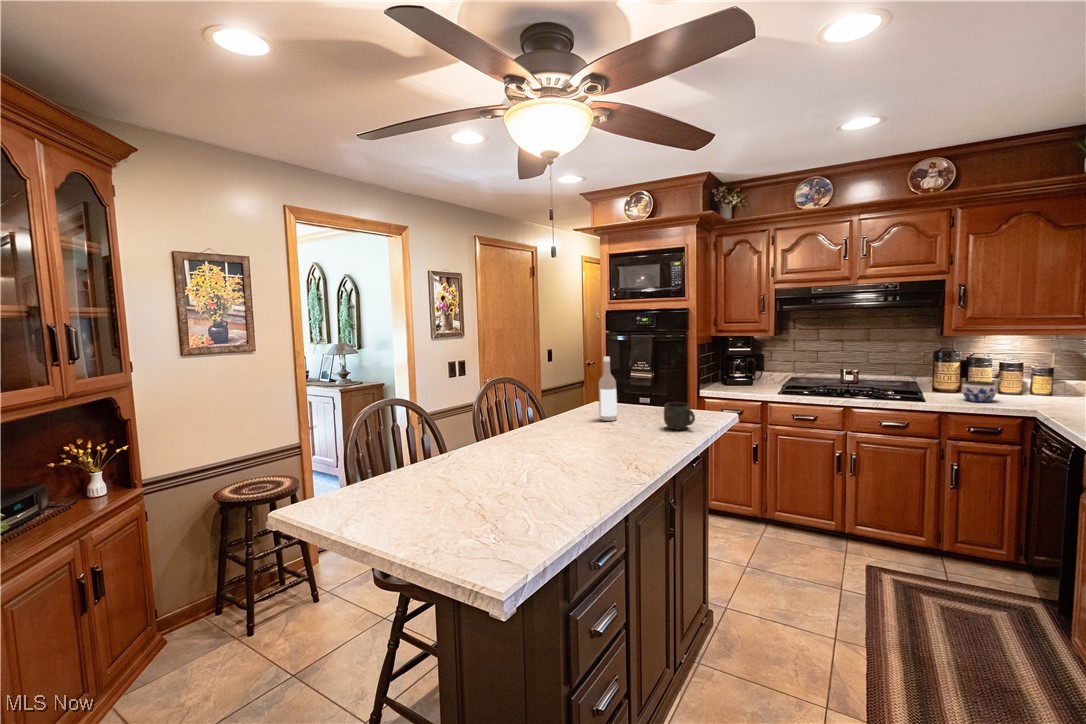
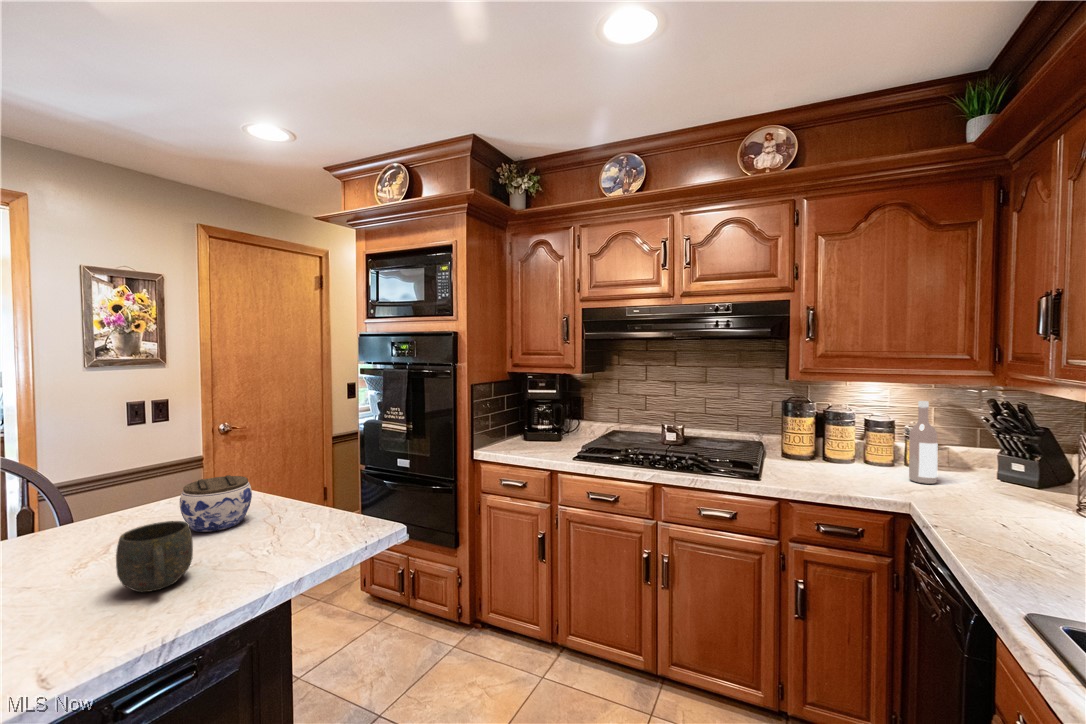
wine bottle: present [599,357,617,421] -> present [909,401,938,484]
jar: present [962,381,997,402] -> present [180,475,252,532]

